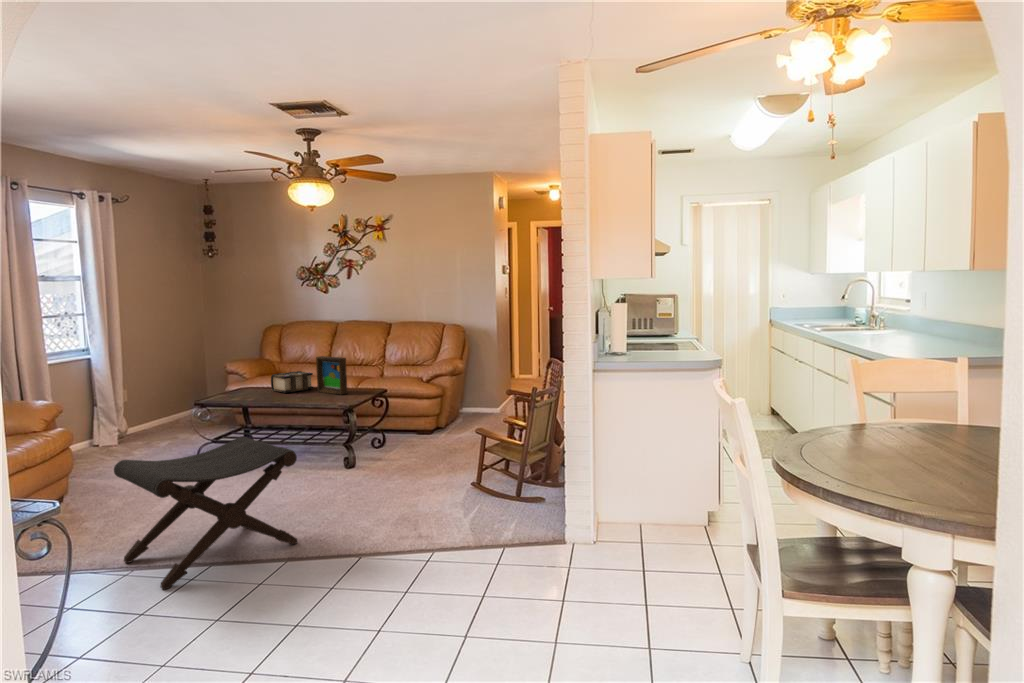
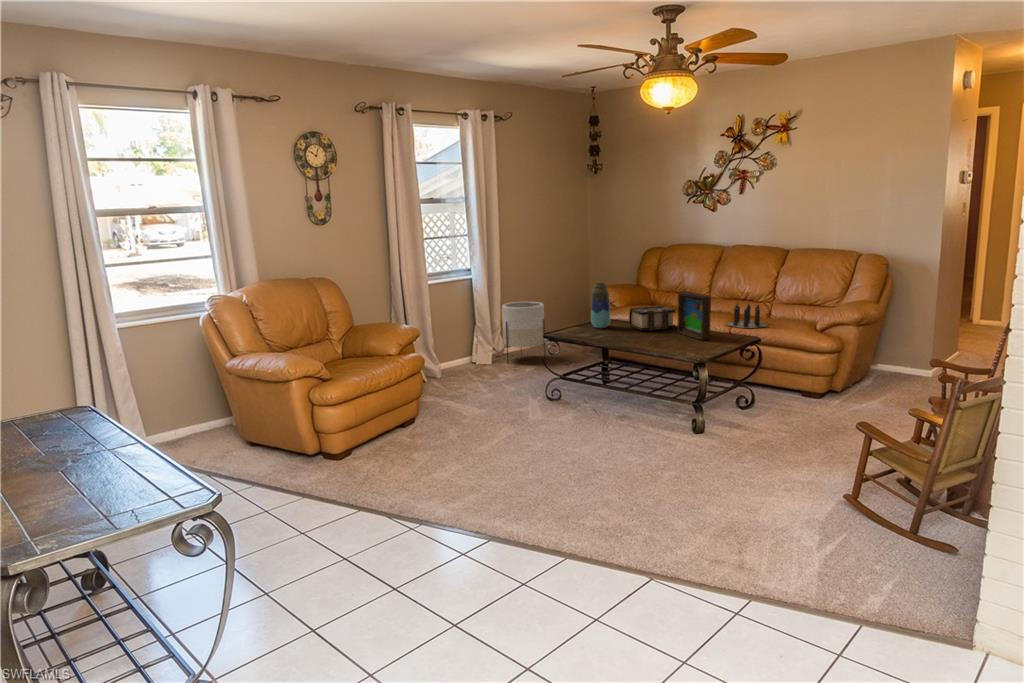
vase: none [234,354,253,394] -> present [591,283,610,328]
candle: none [353,364,393,384] -> present [726,303,767,328]
planter: none [126,379,178,443] -> present [502,302,546,363]
footstool: present [114,437,298,590] -> none [423,389,597,549]

